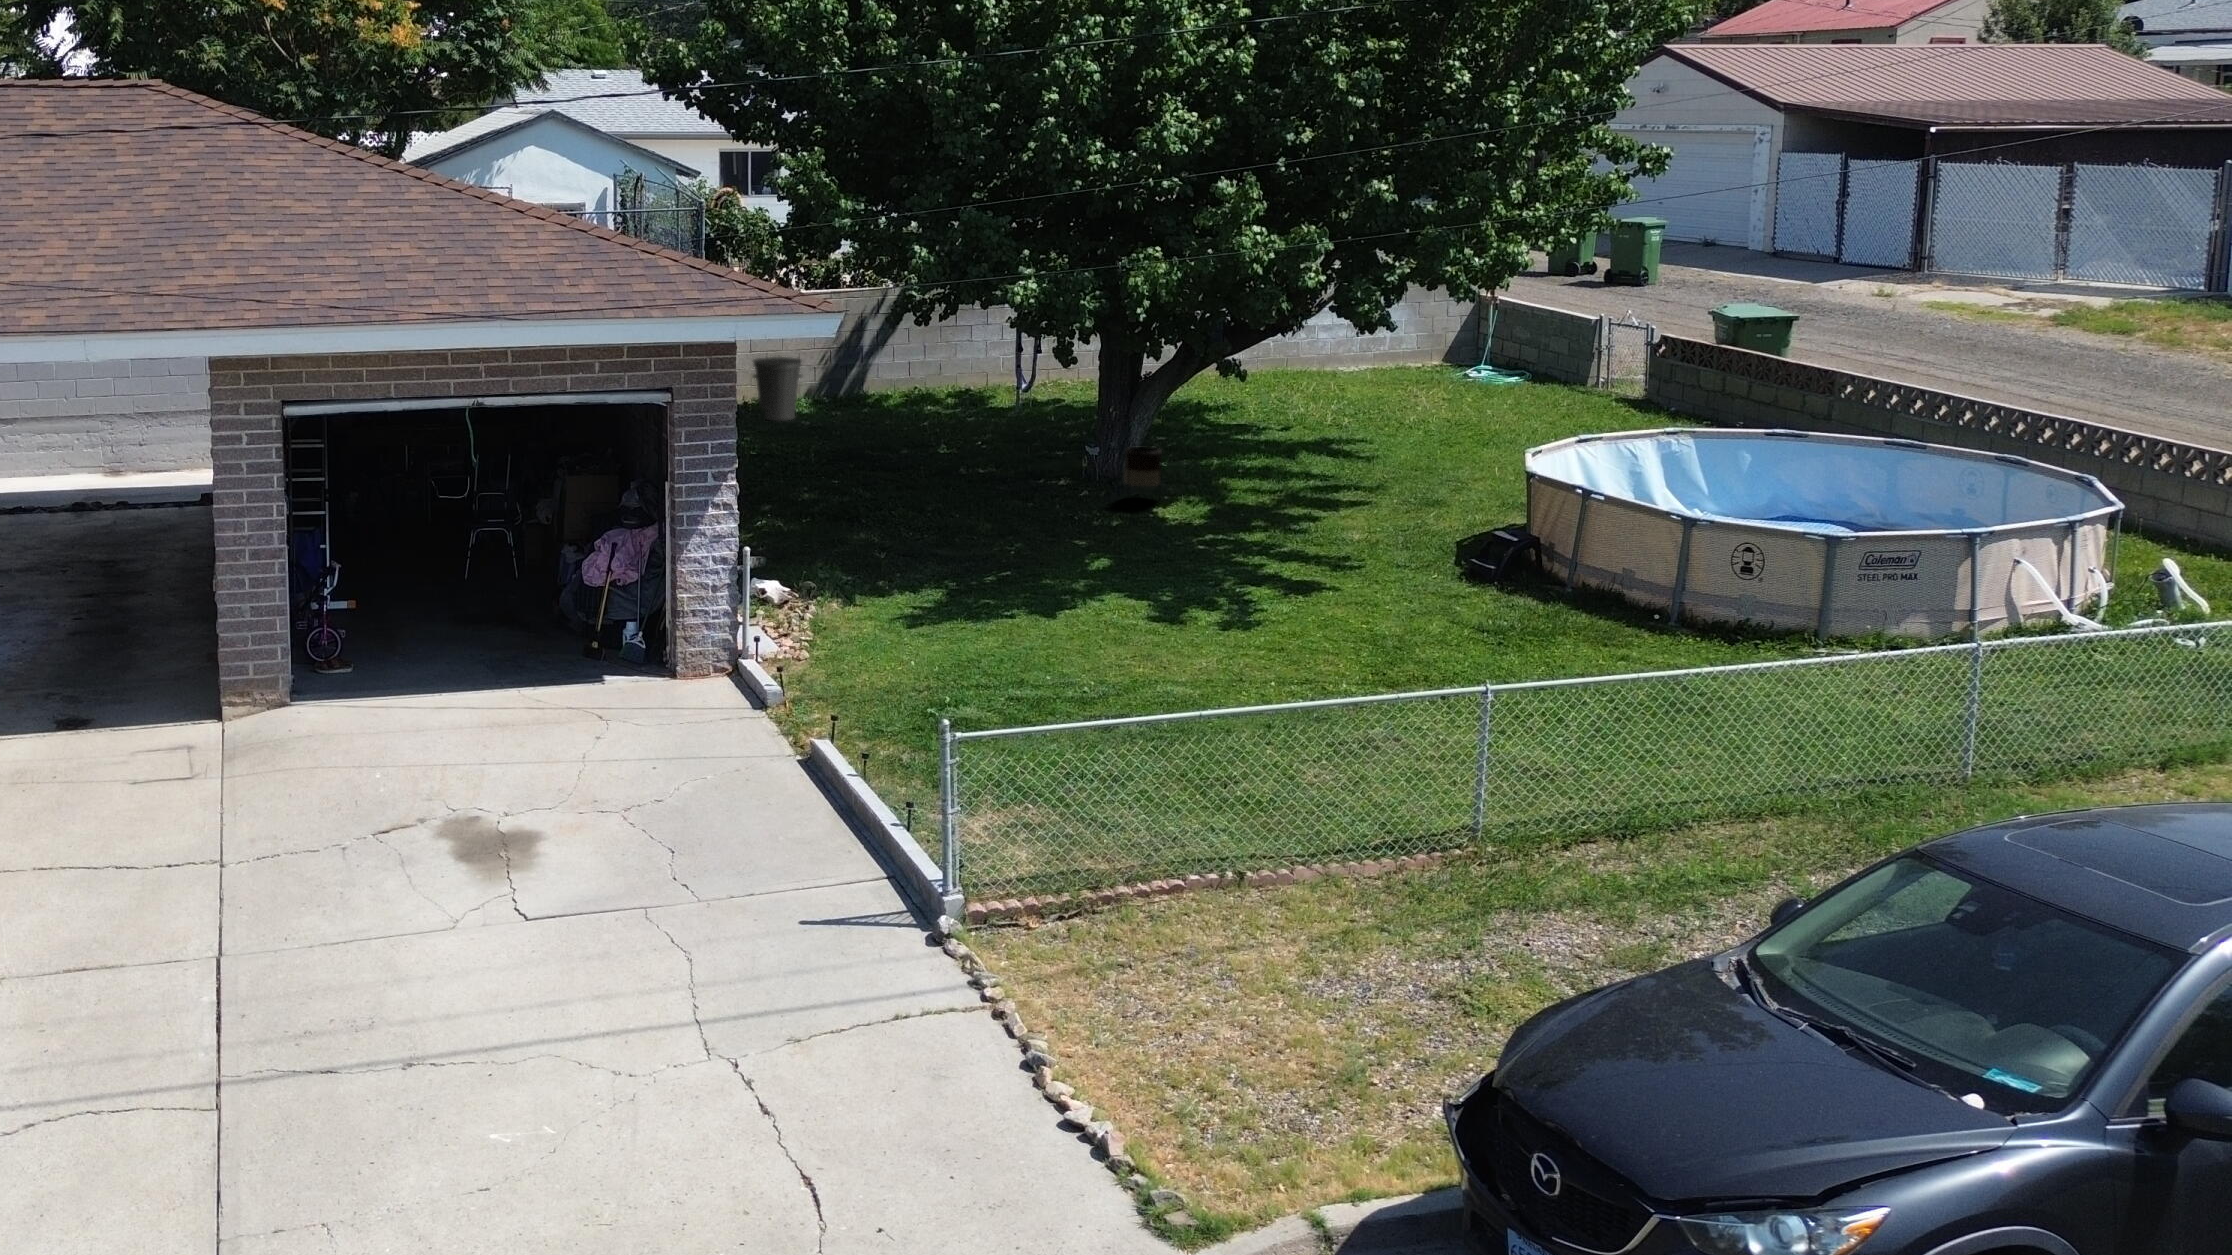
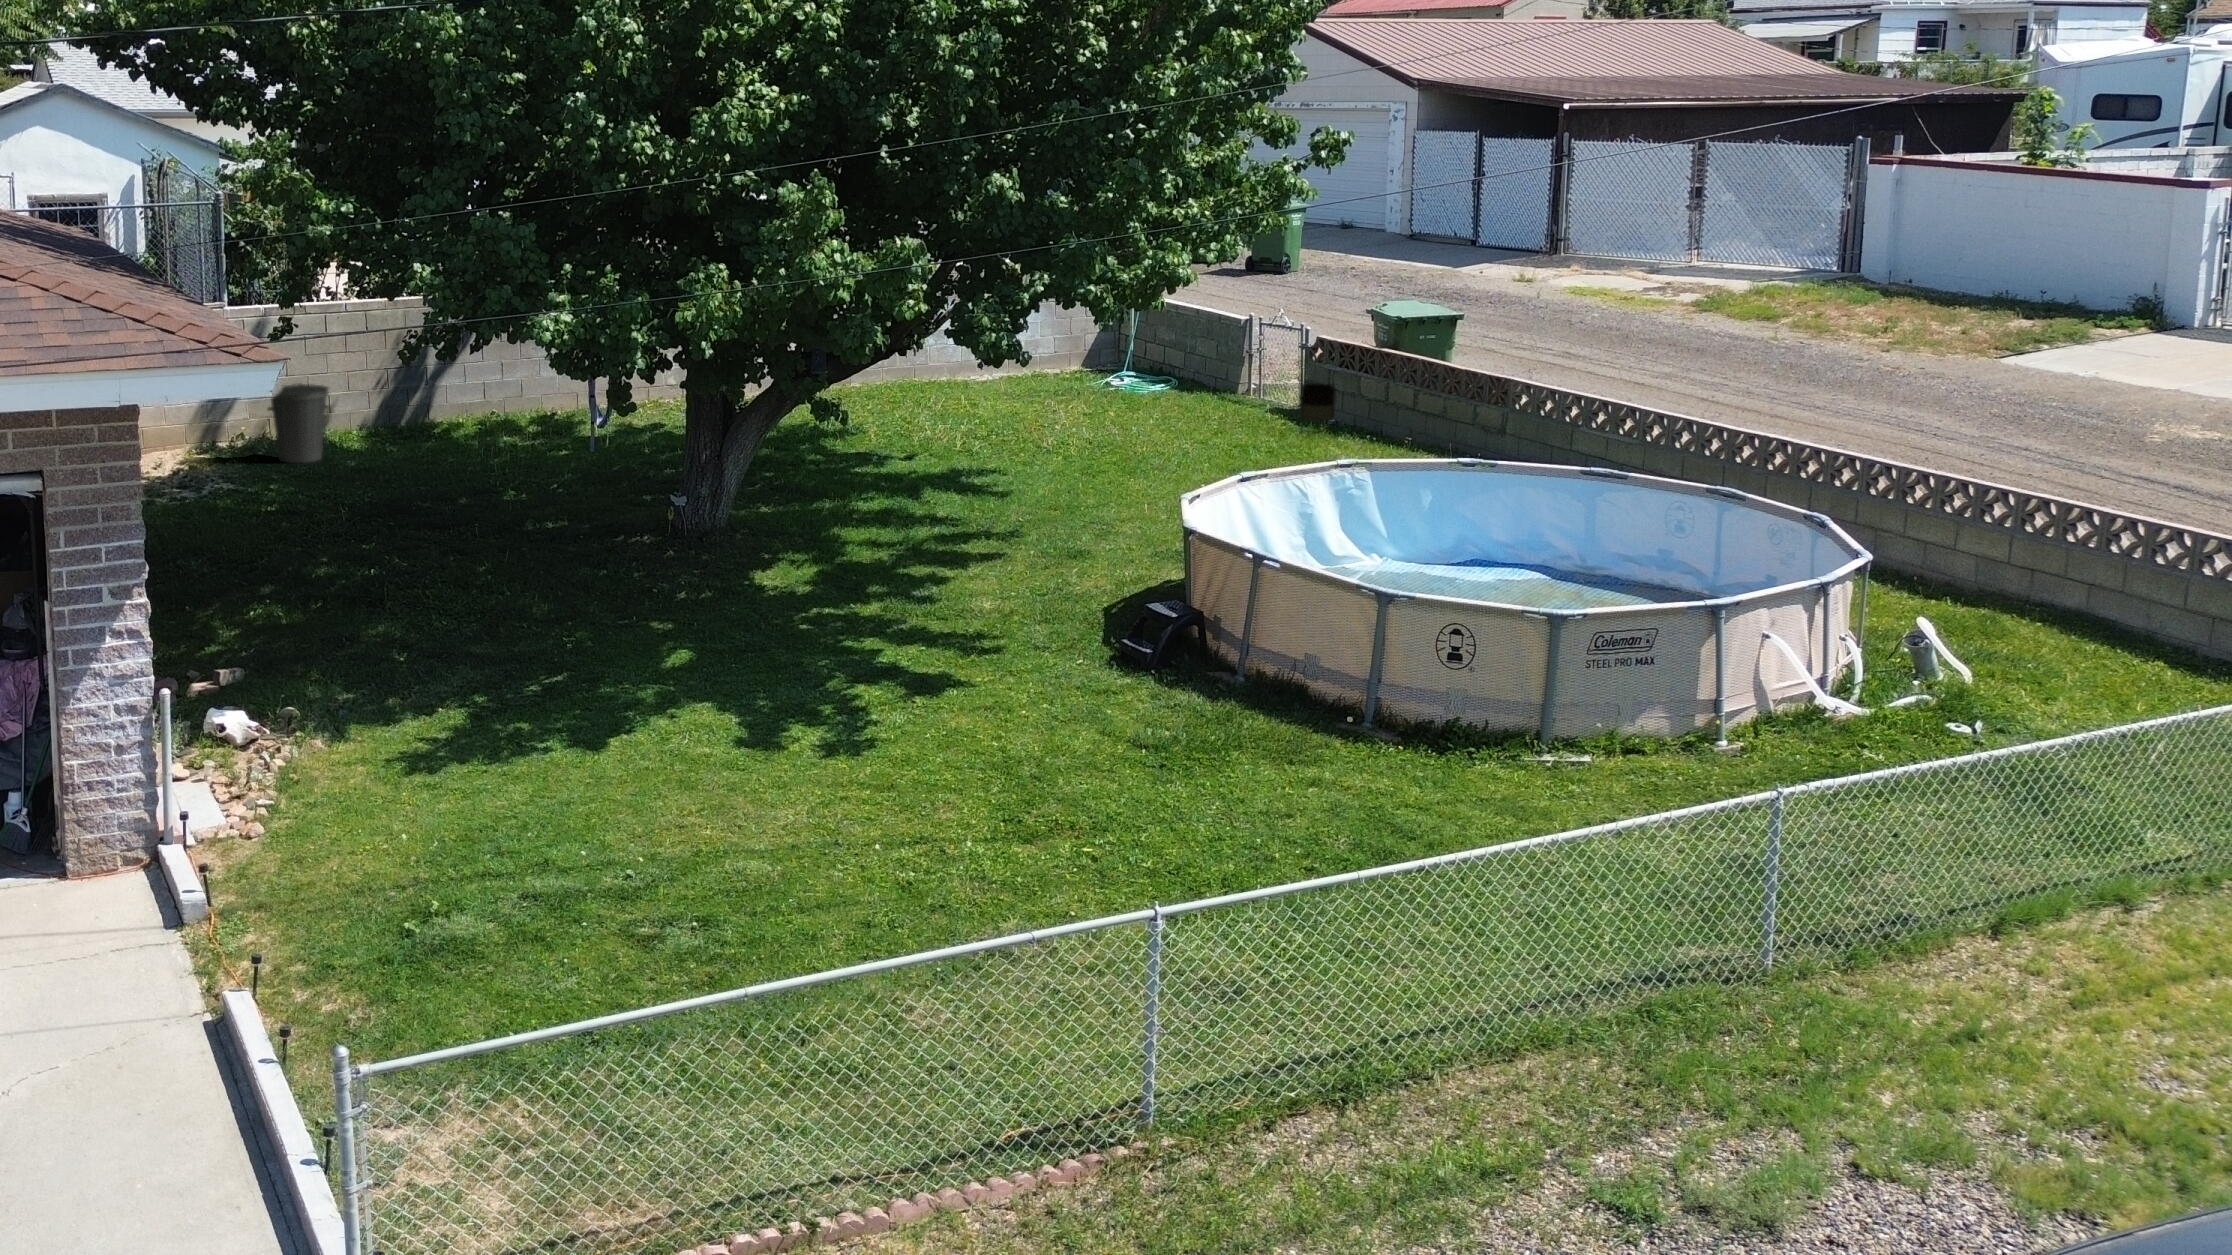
planter: present [1124,446,1162,486] -> present [1300,383,1336,425]

